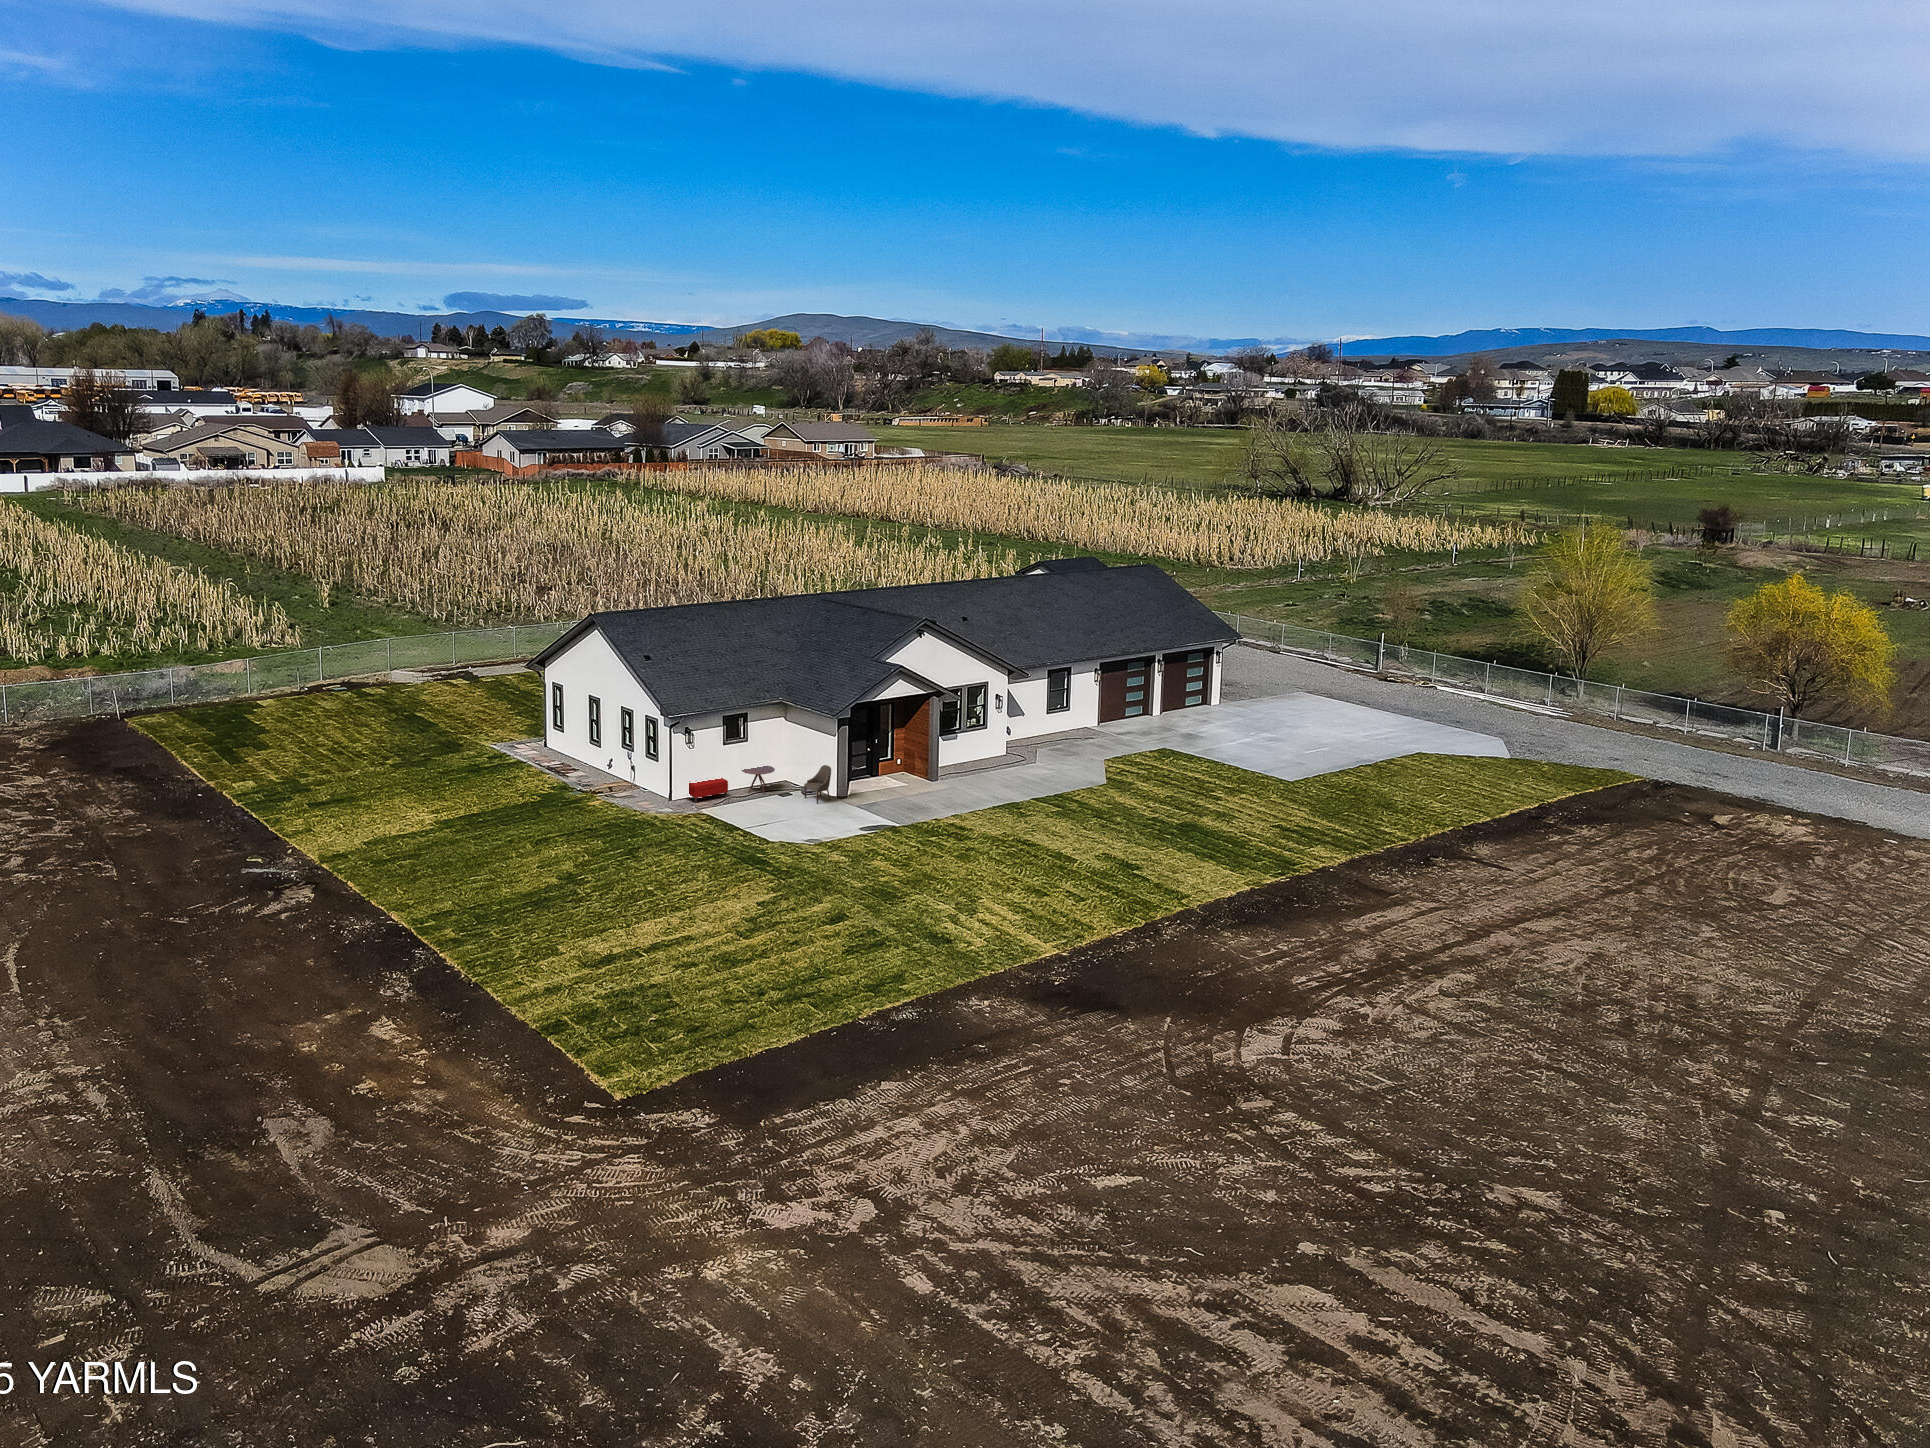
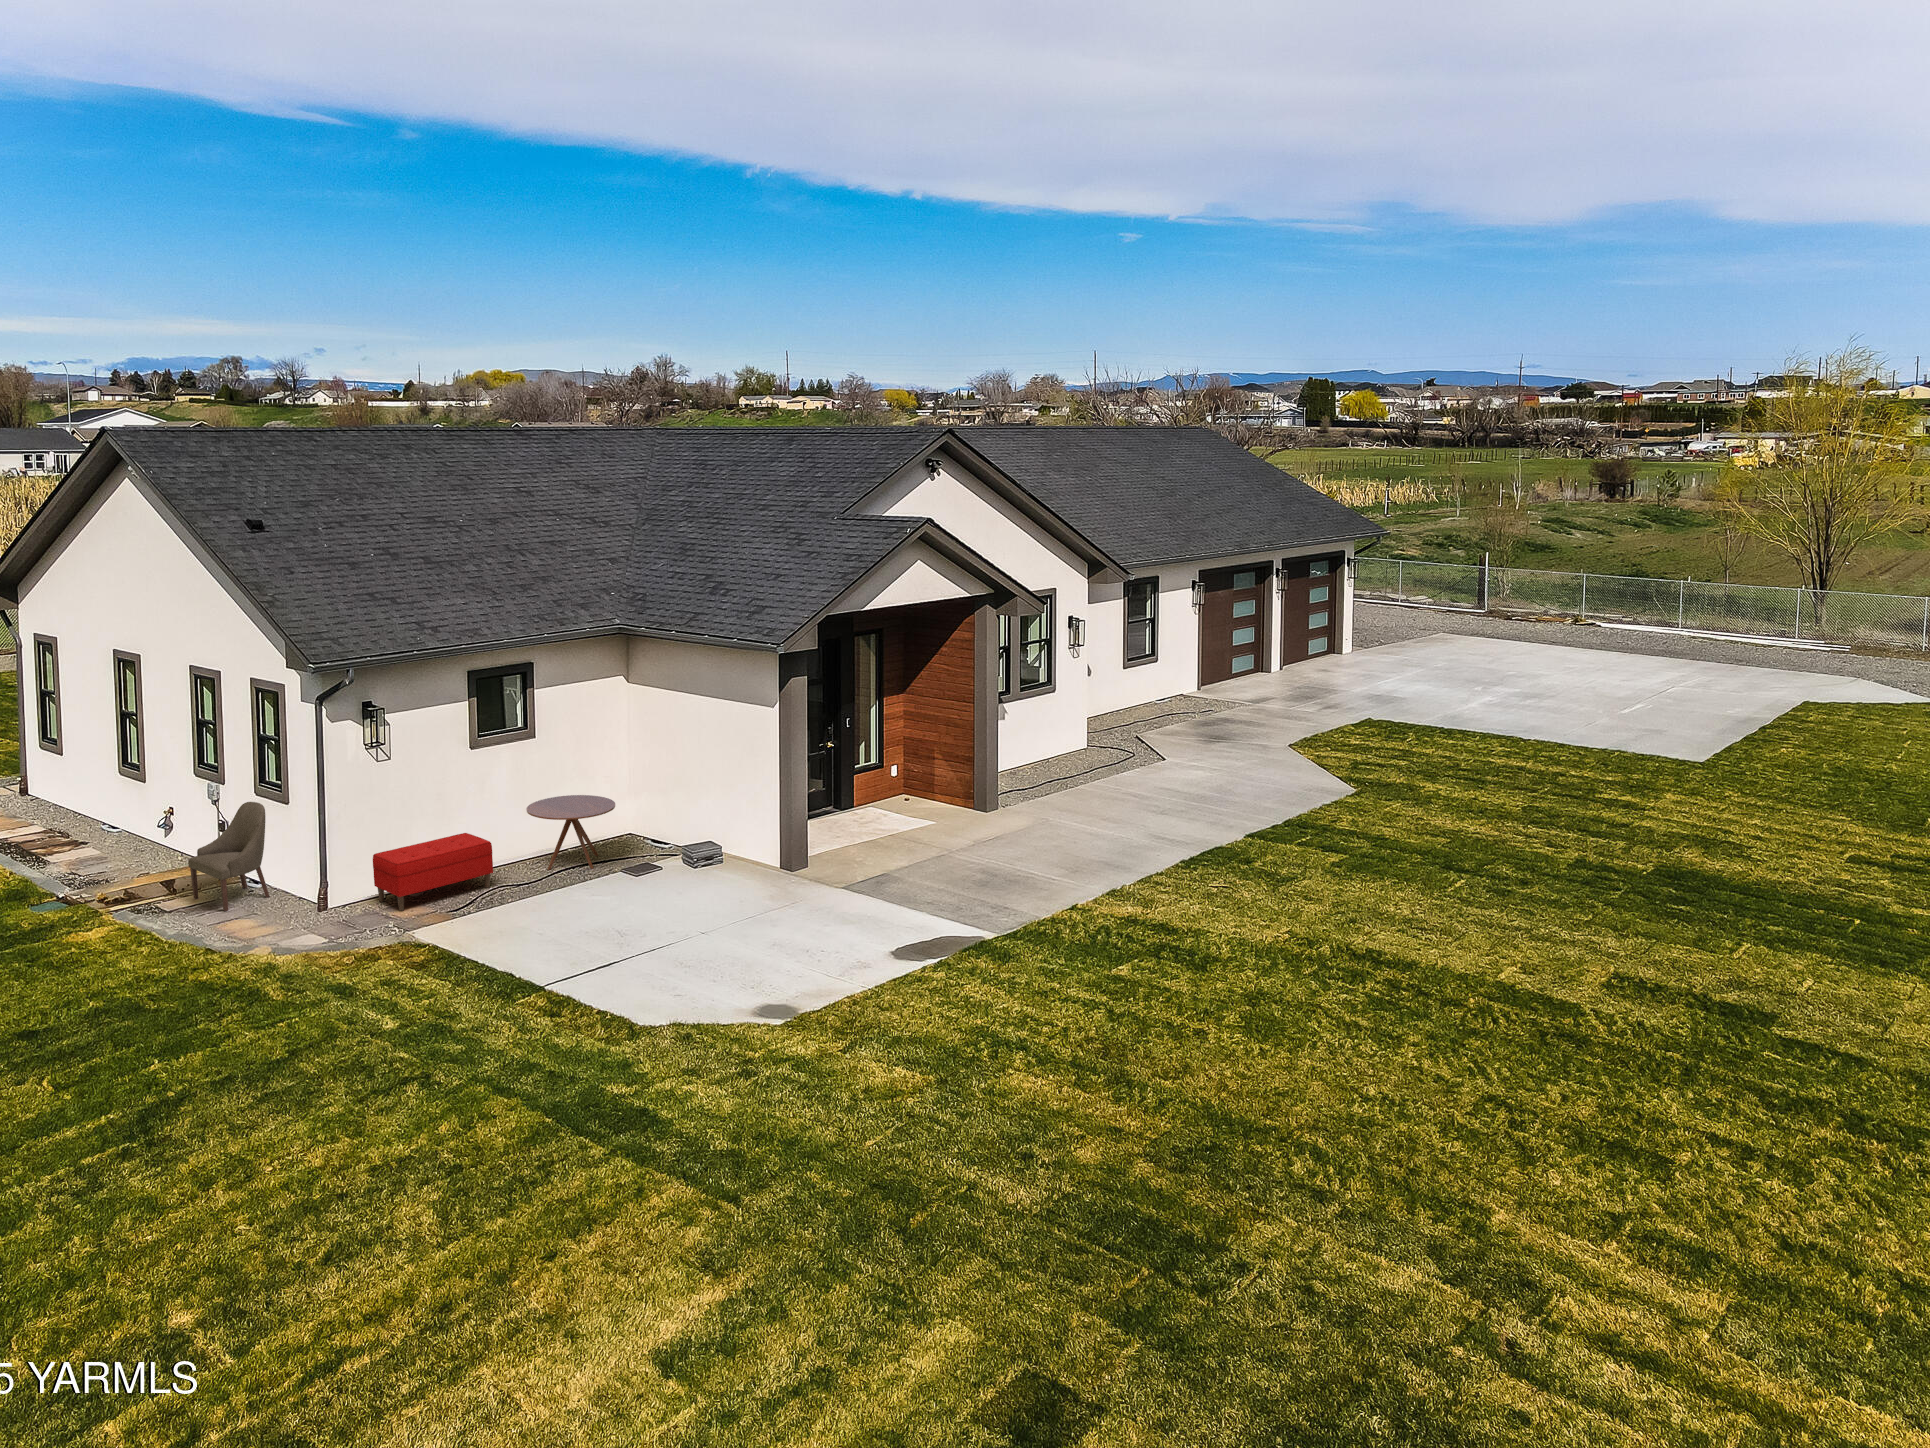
chair: present [804,765,831,803] -> present [188,802,269,911]

